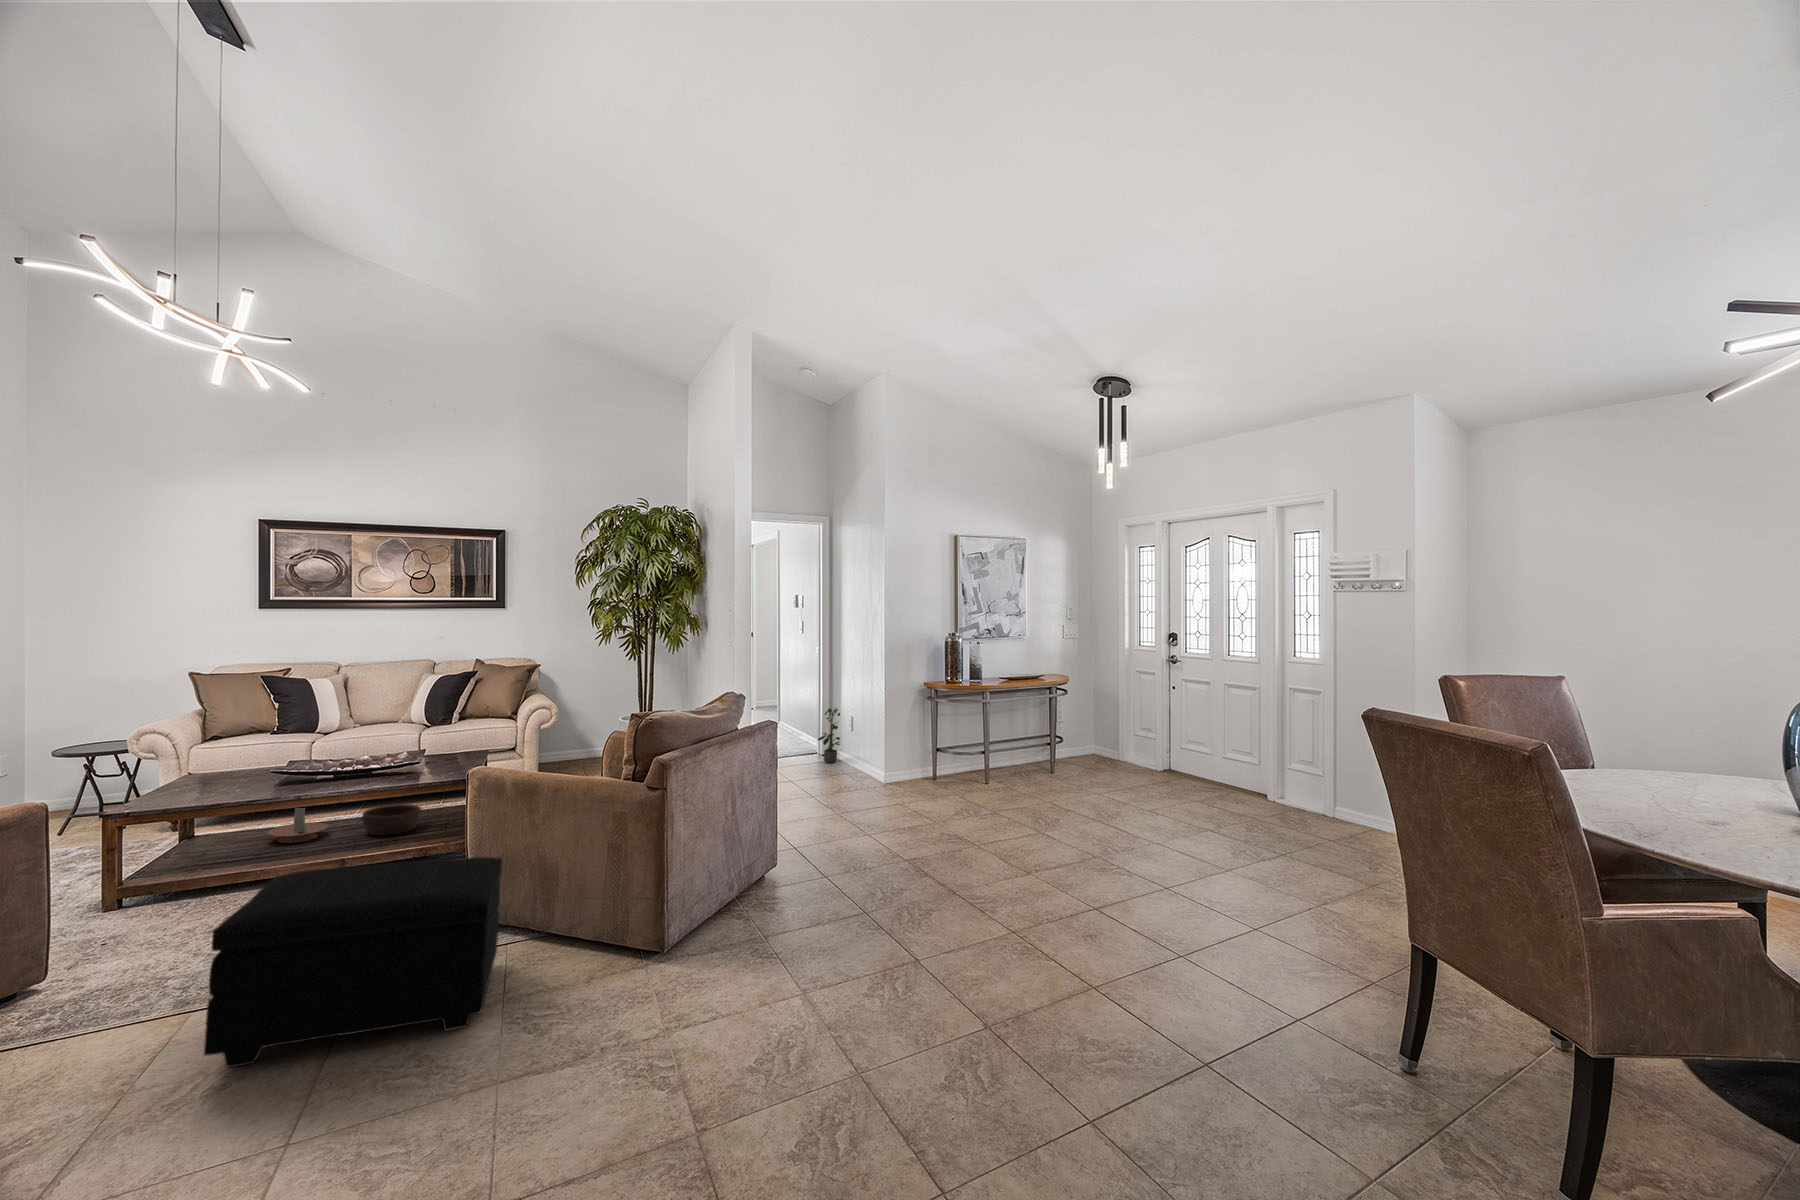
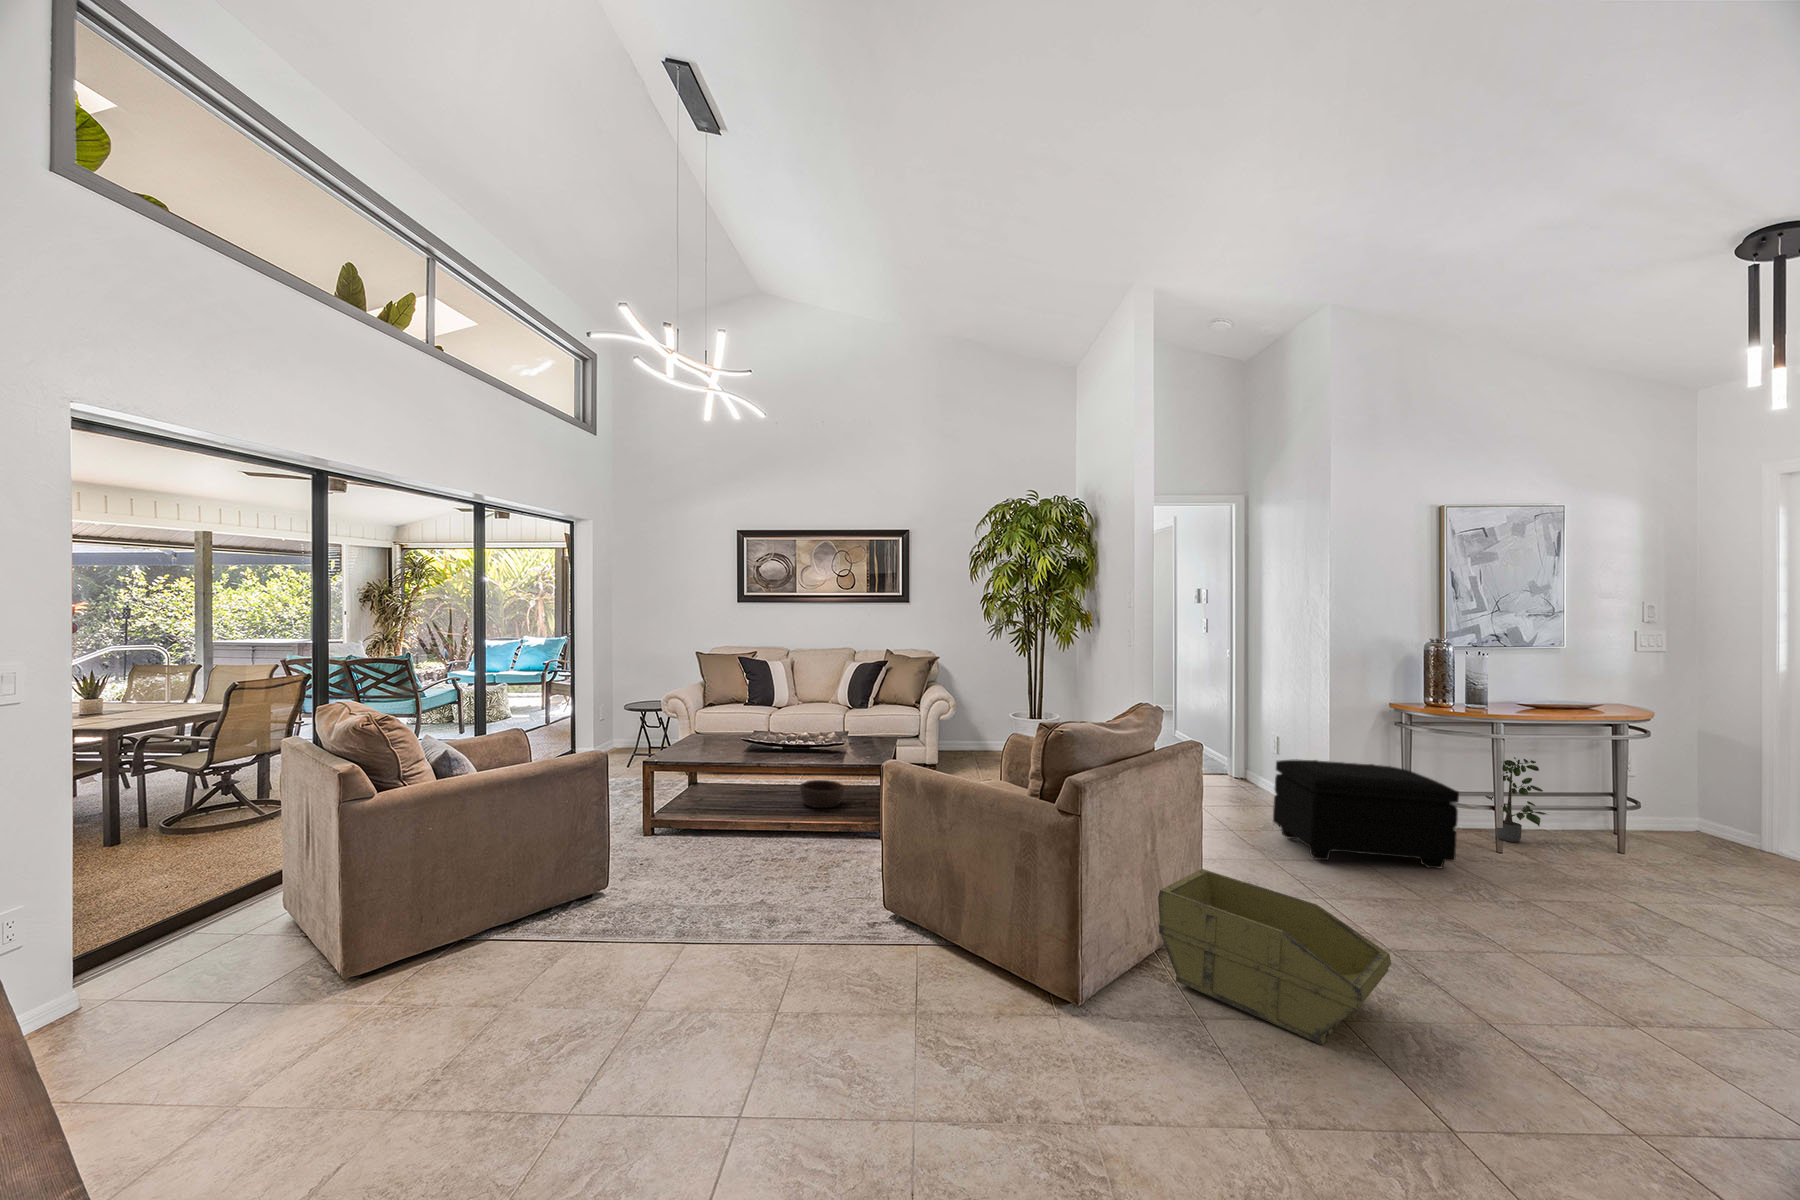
potted plant: present [818,708,840,763] -> present [1486,757,1546,842]
candle holder: present [268,808,328,843] -> none [735,756,776,804]
storage bin: none [735,826,899,936] -> present [1158,869,1391,1045]
footstool: present [204,857,502,1067] -> present [1273,759,1459,868]

